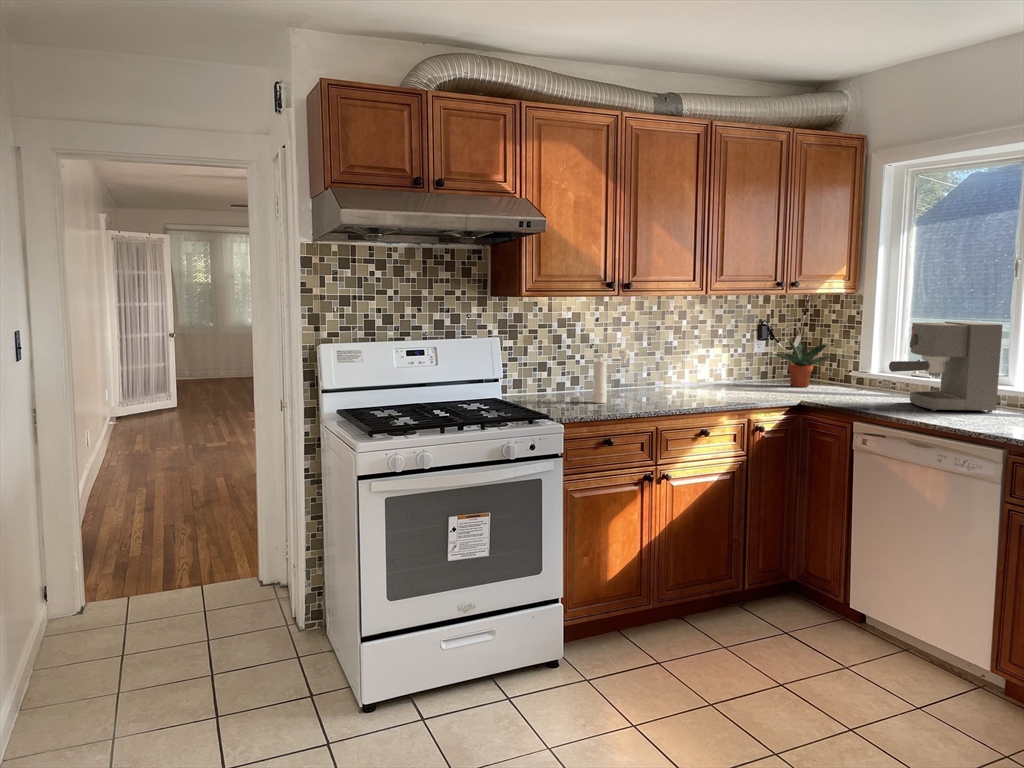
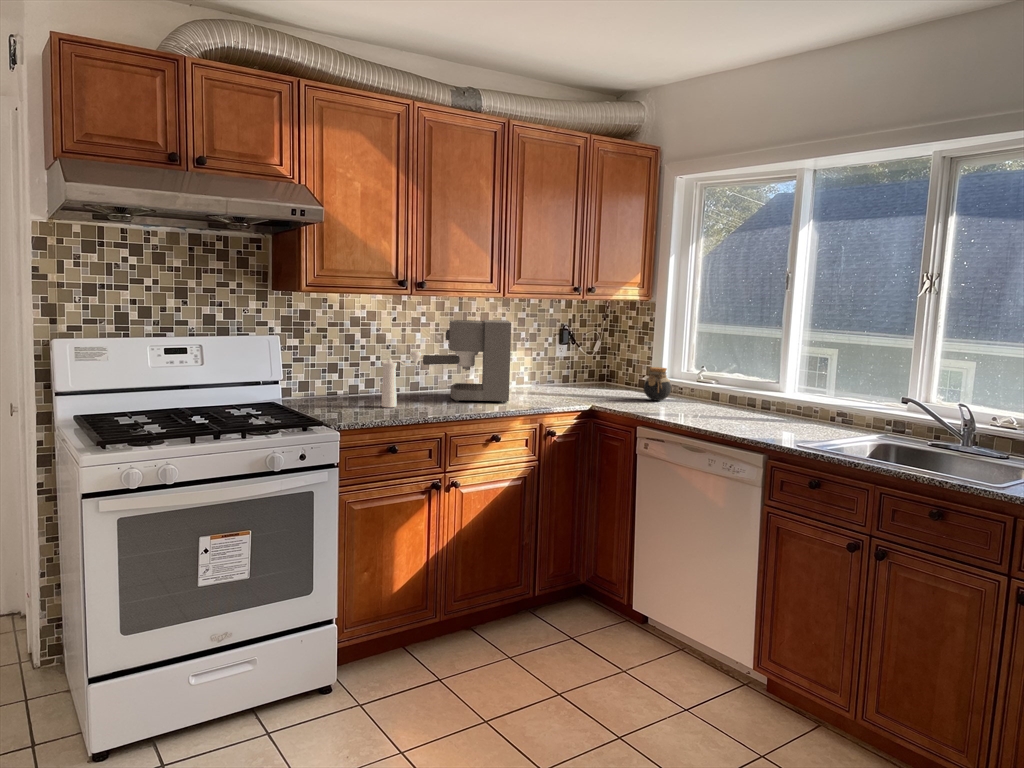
coffee maker: present [889,322,1002,412] -> present [423,320,511,403]
potted plant: present [773,338,833,387] -> none [571,341,630,392]
jar: none [852,361,883,396] -> present [644,367,671,401]

